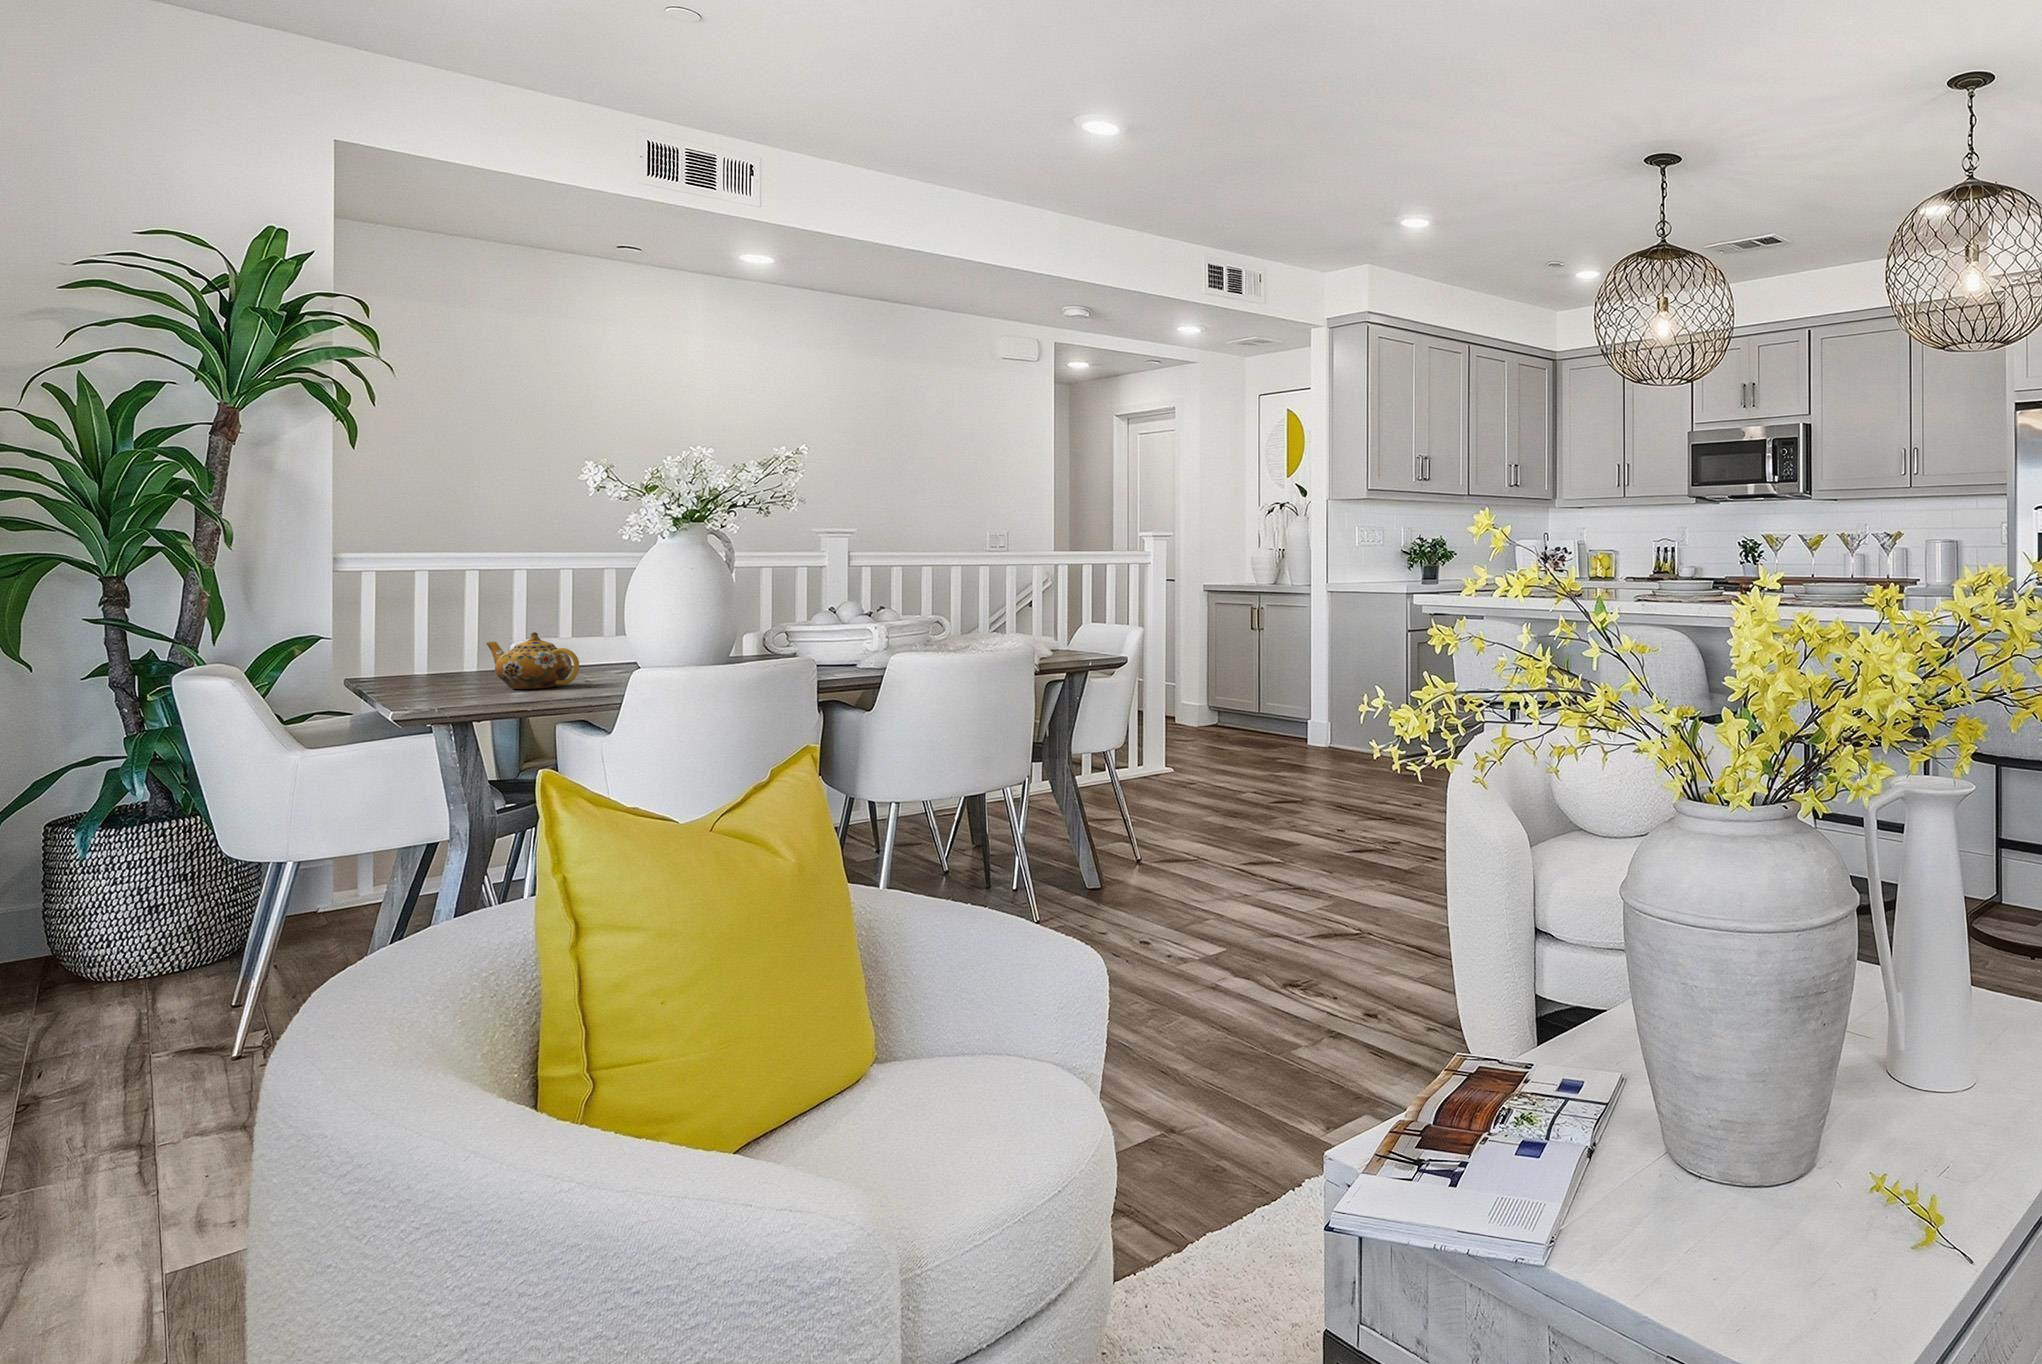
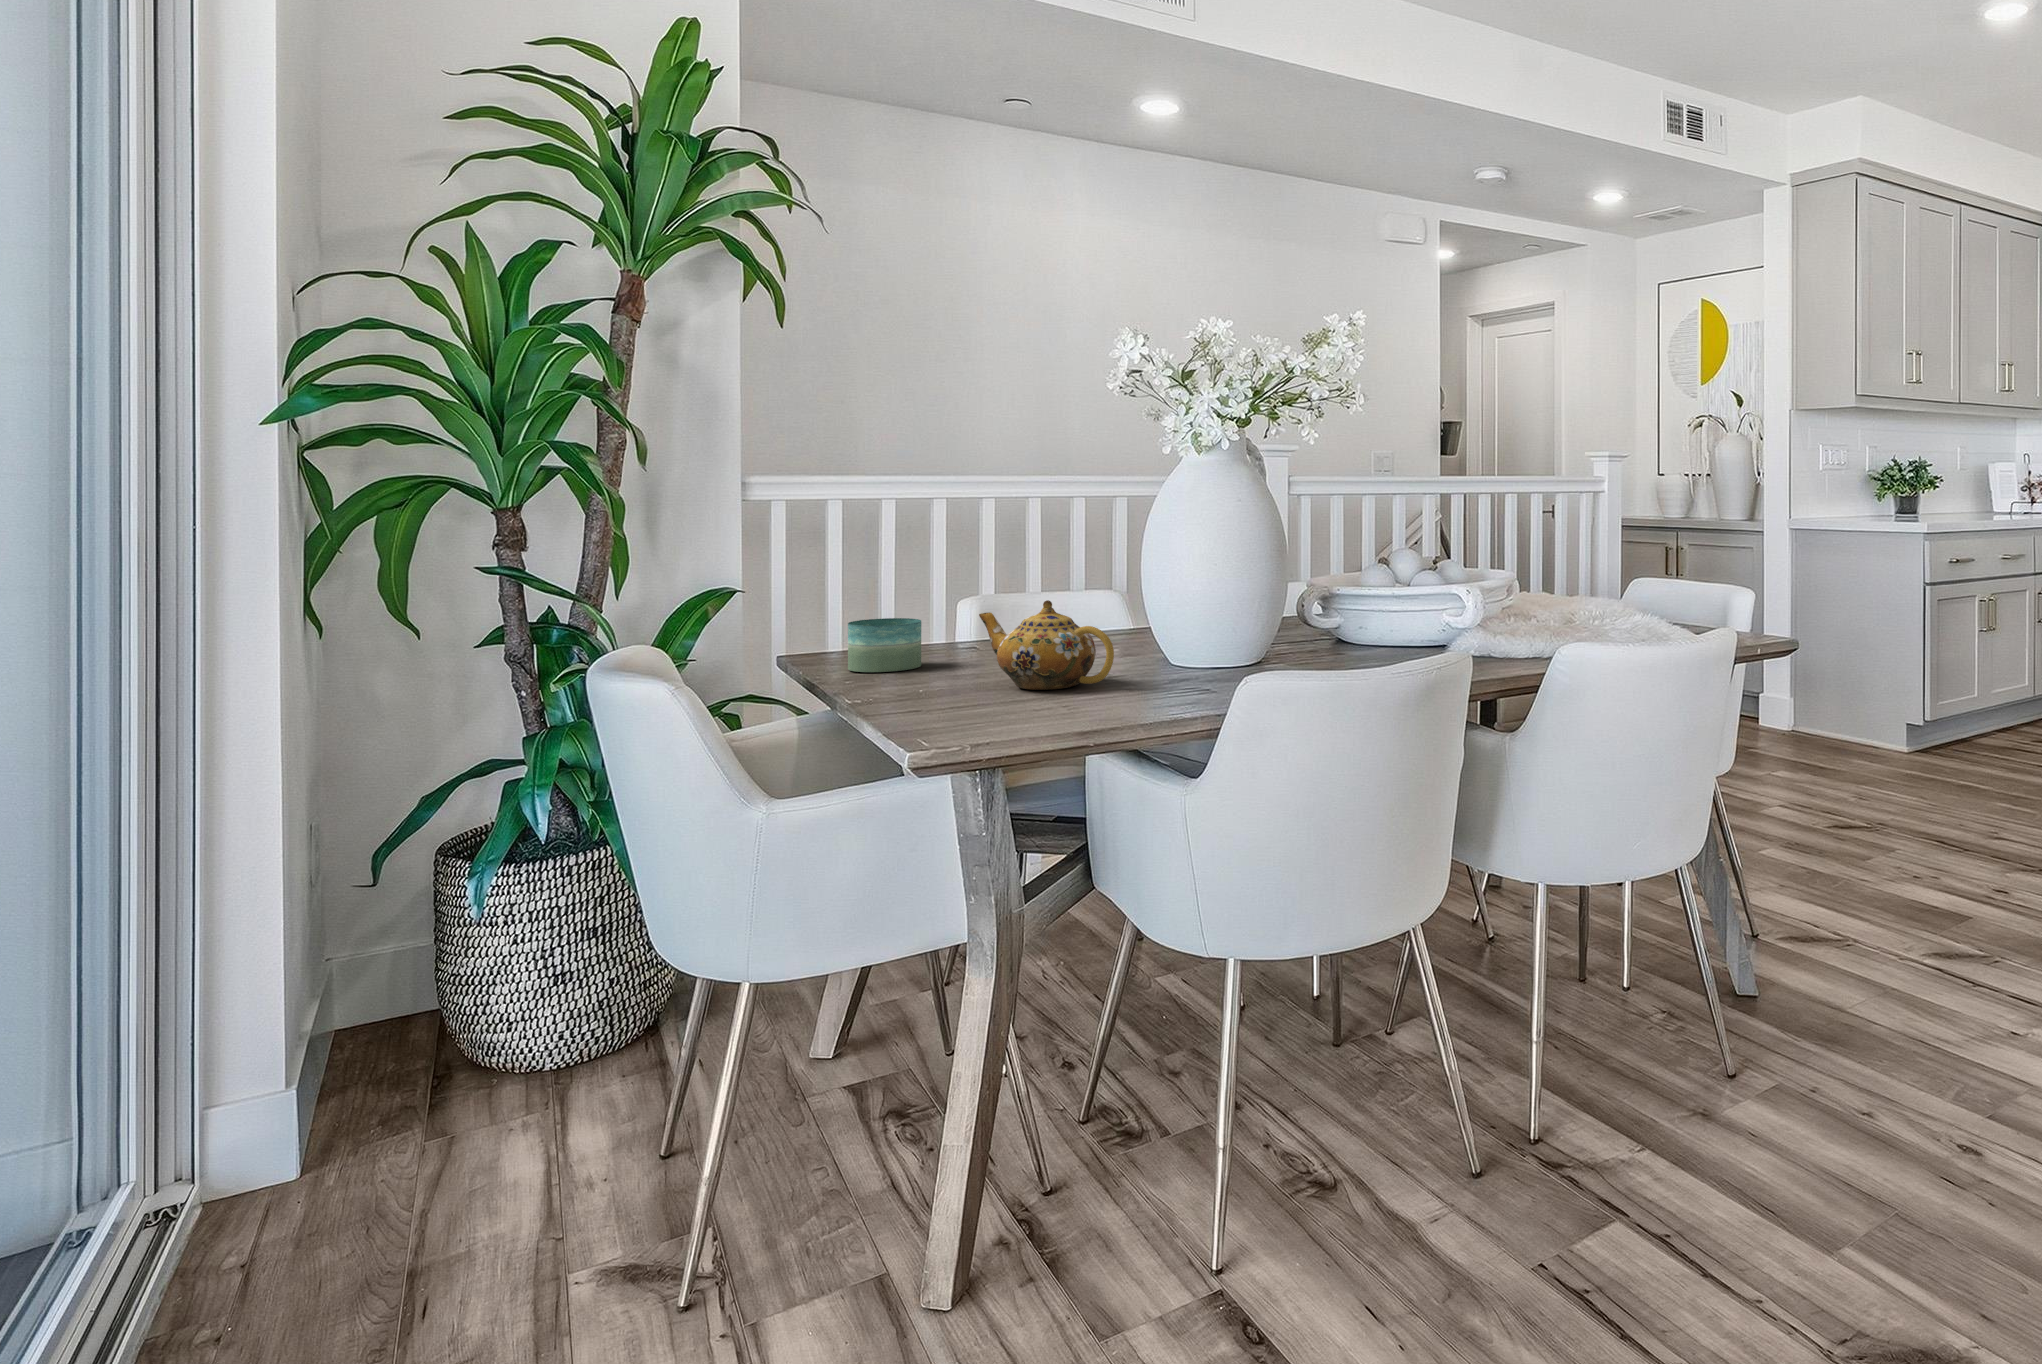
candle: none [394,651,455,686] -> present [848,618,921,672]

